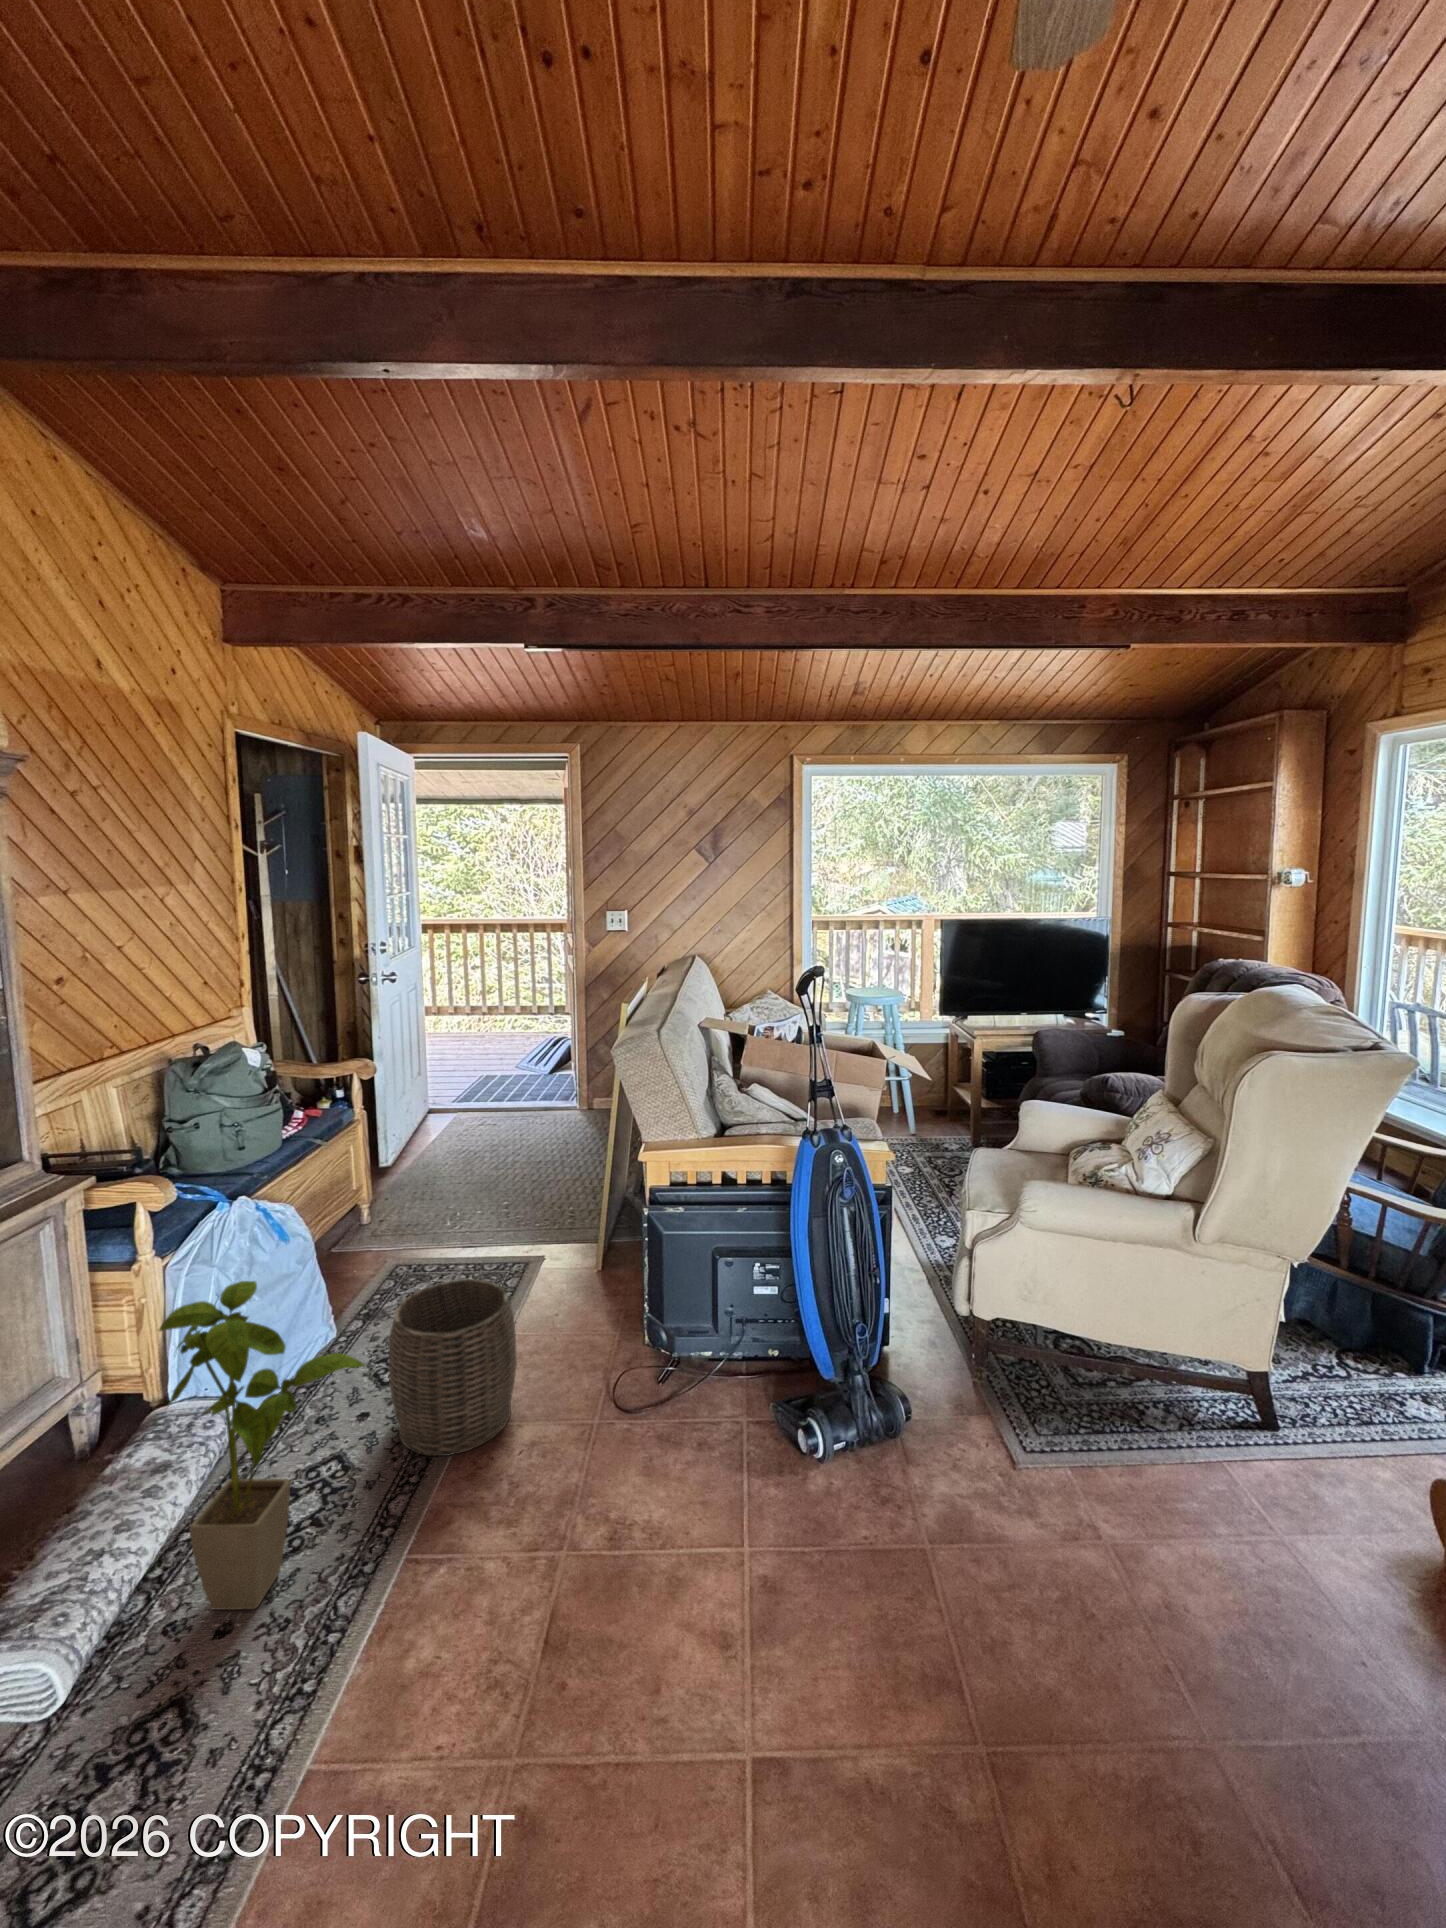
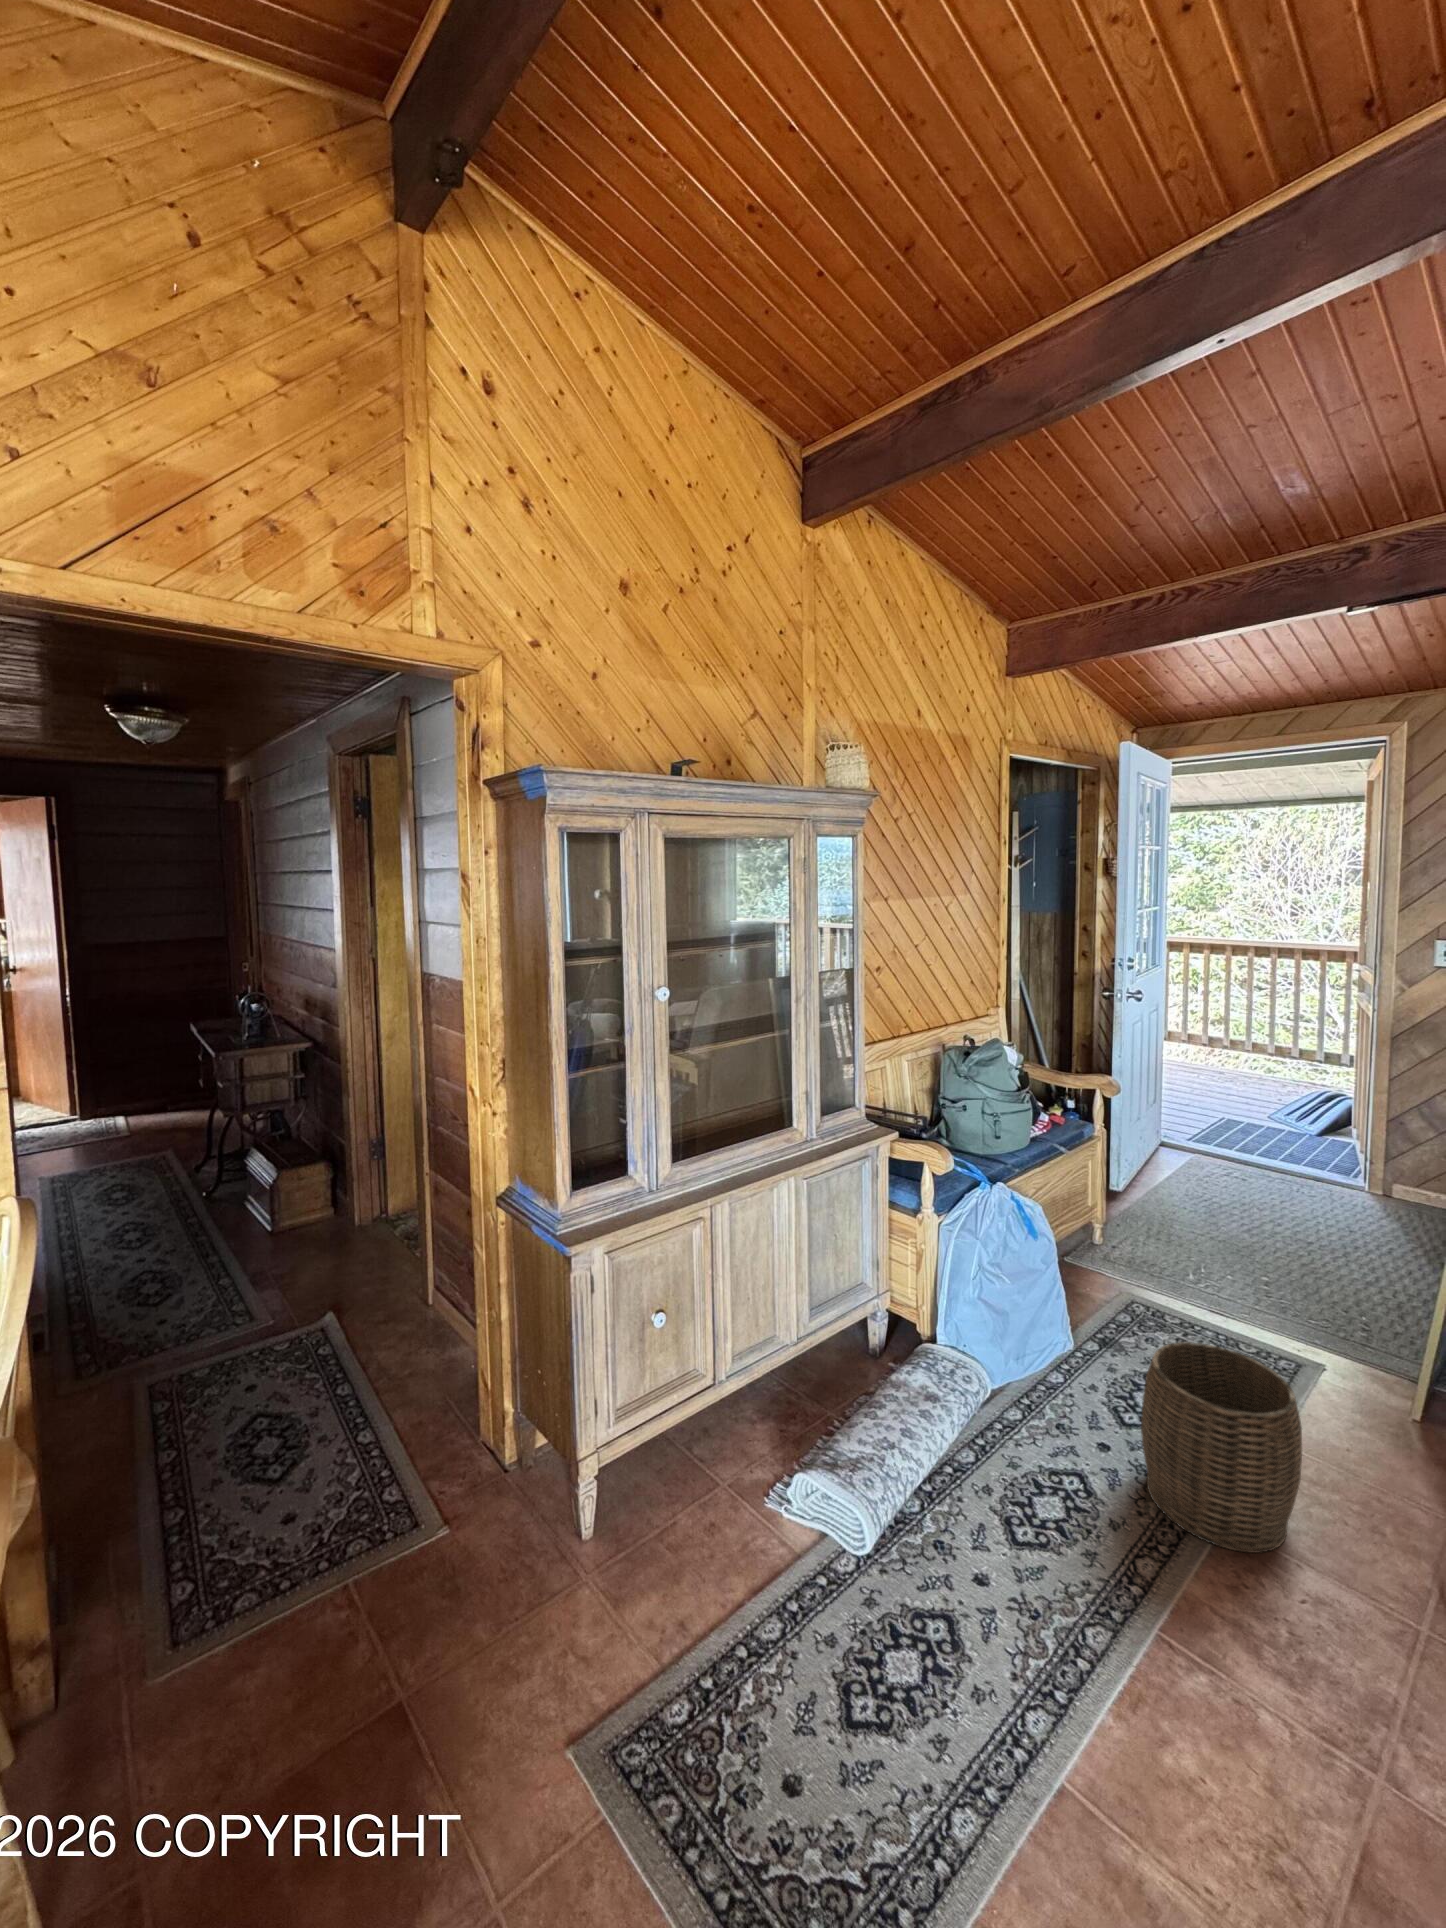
house plant: present [159,1281,366,1610] -> none [952,1273,1138,1586]

